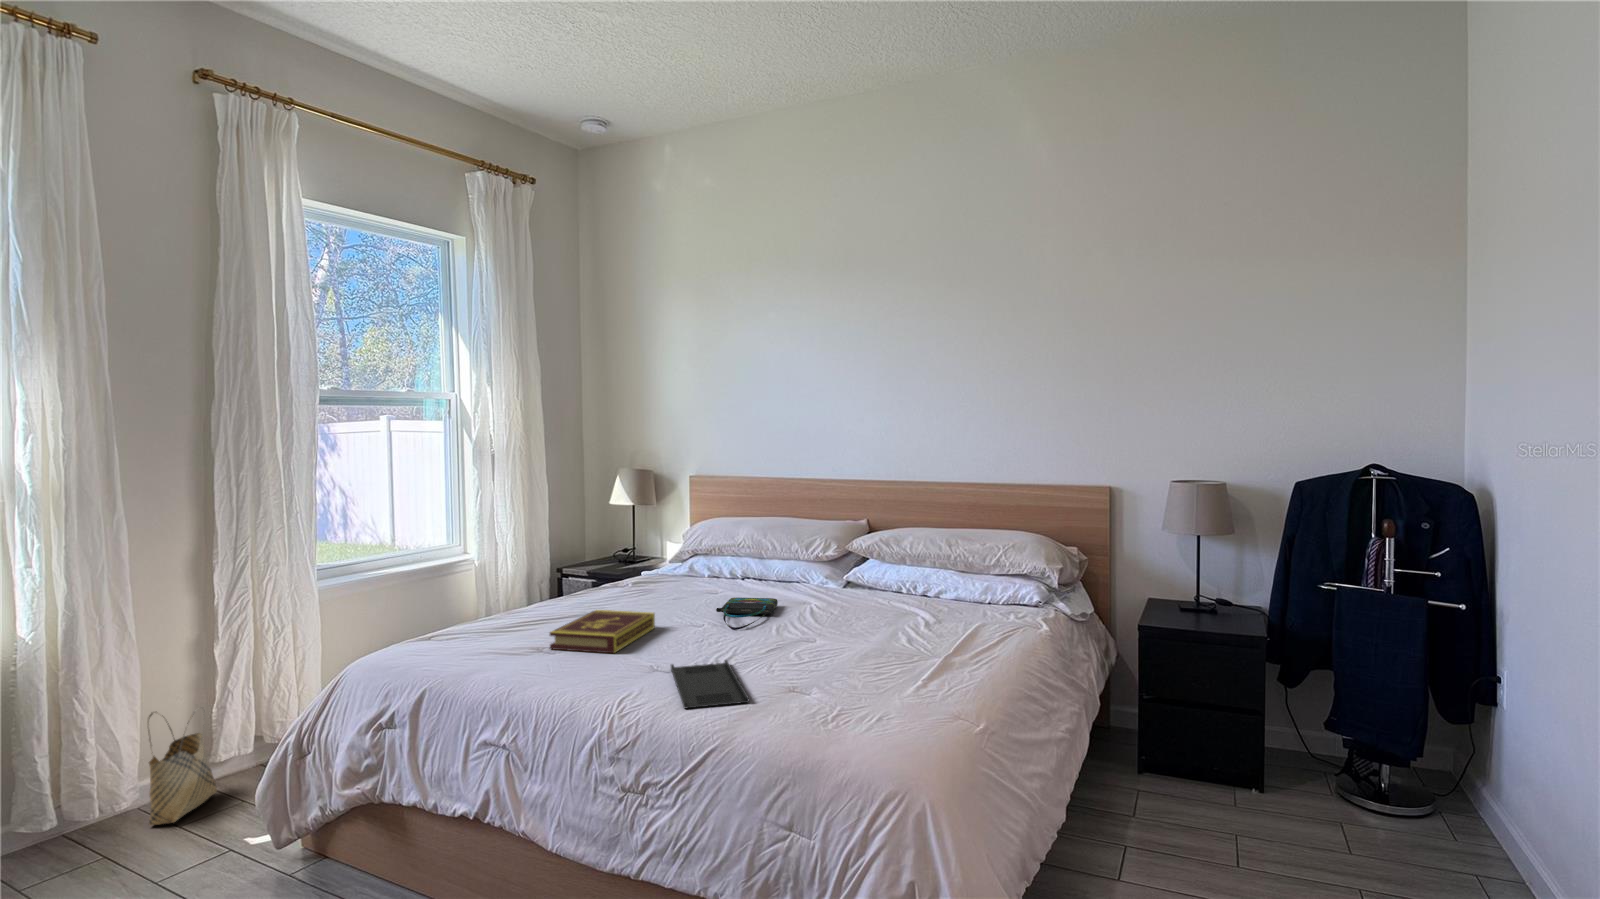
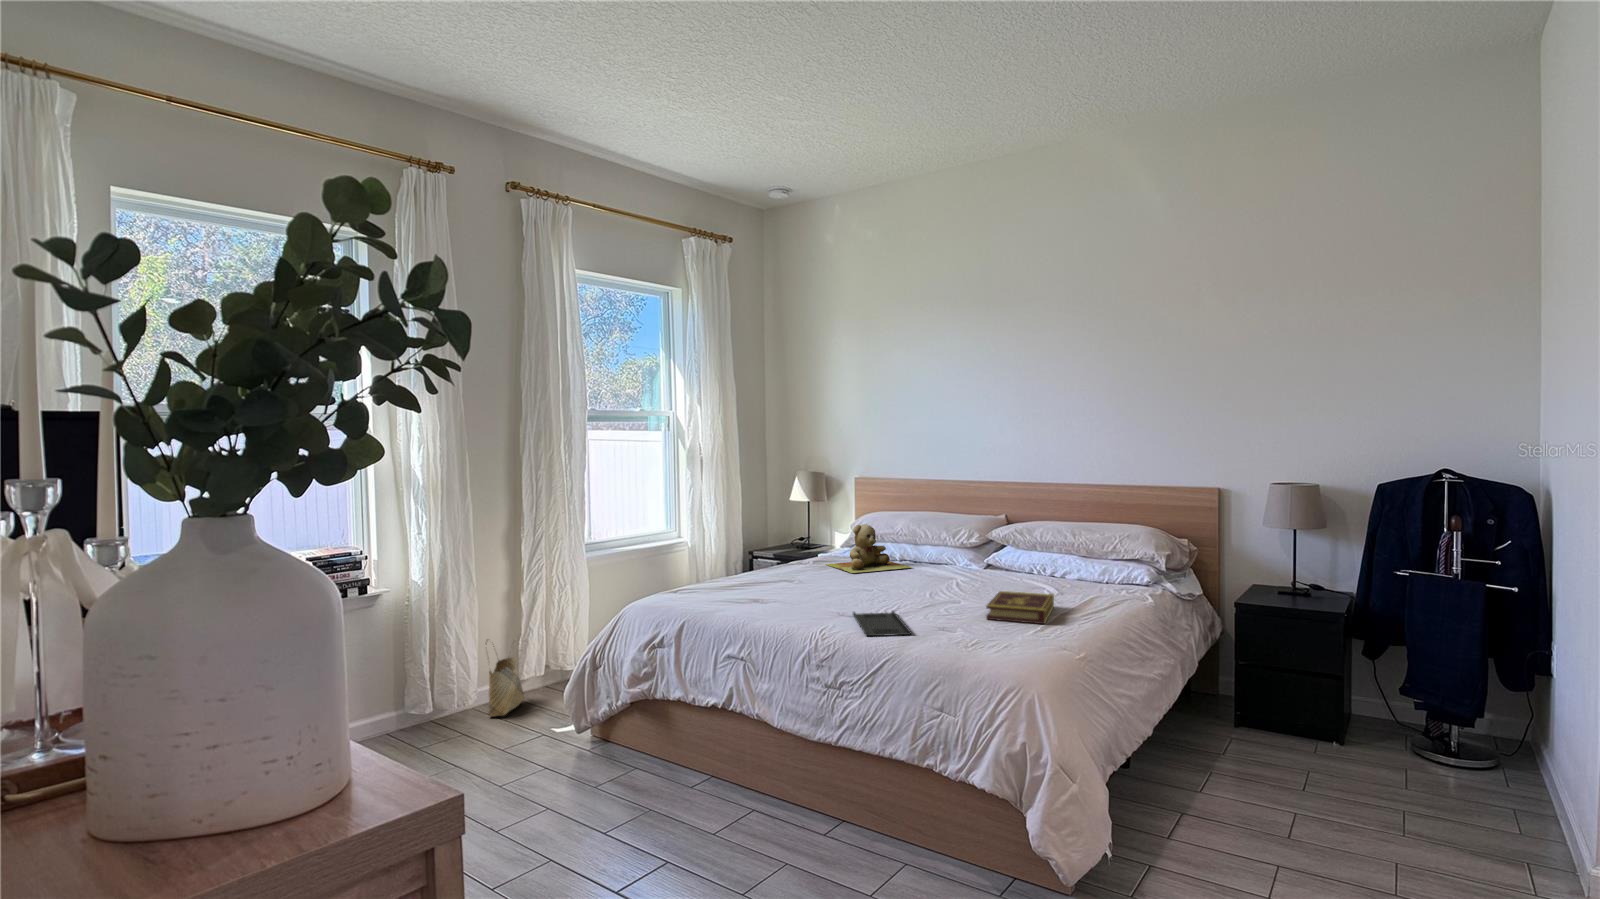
teddy bear: none [647,535,757,599] -> present [826,524,912,573]
tote bag: present [716,598,778,630] -> none [882,573,930,594]
book: present [550,610,655,653] -> present [986,591,1054,624]

